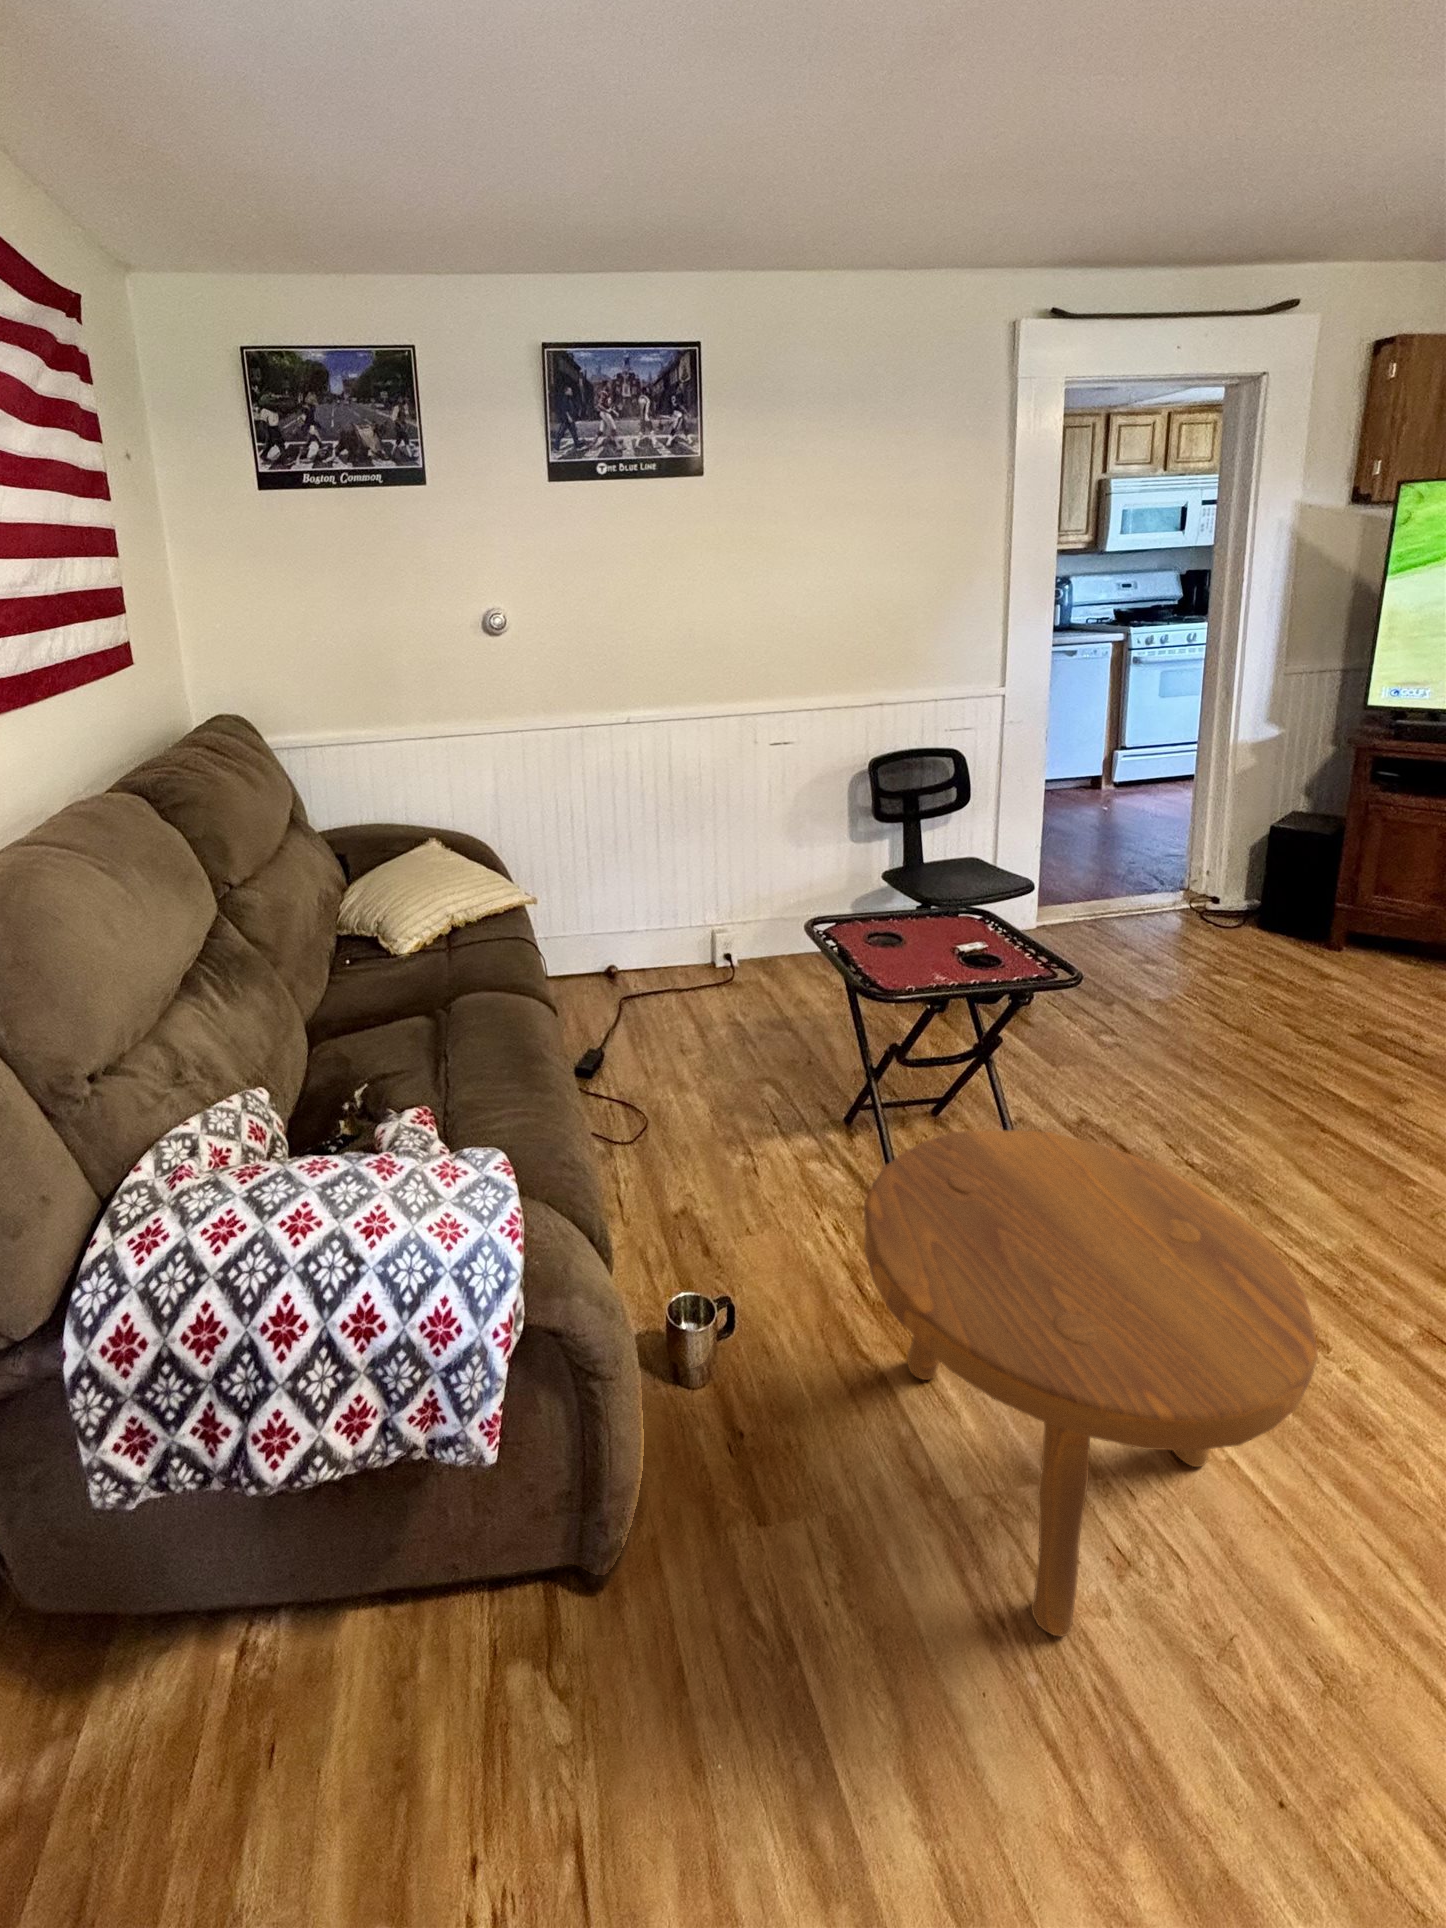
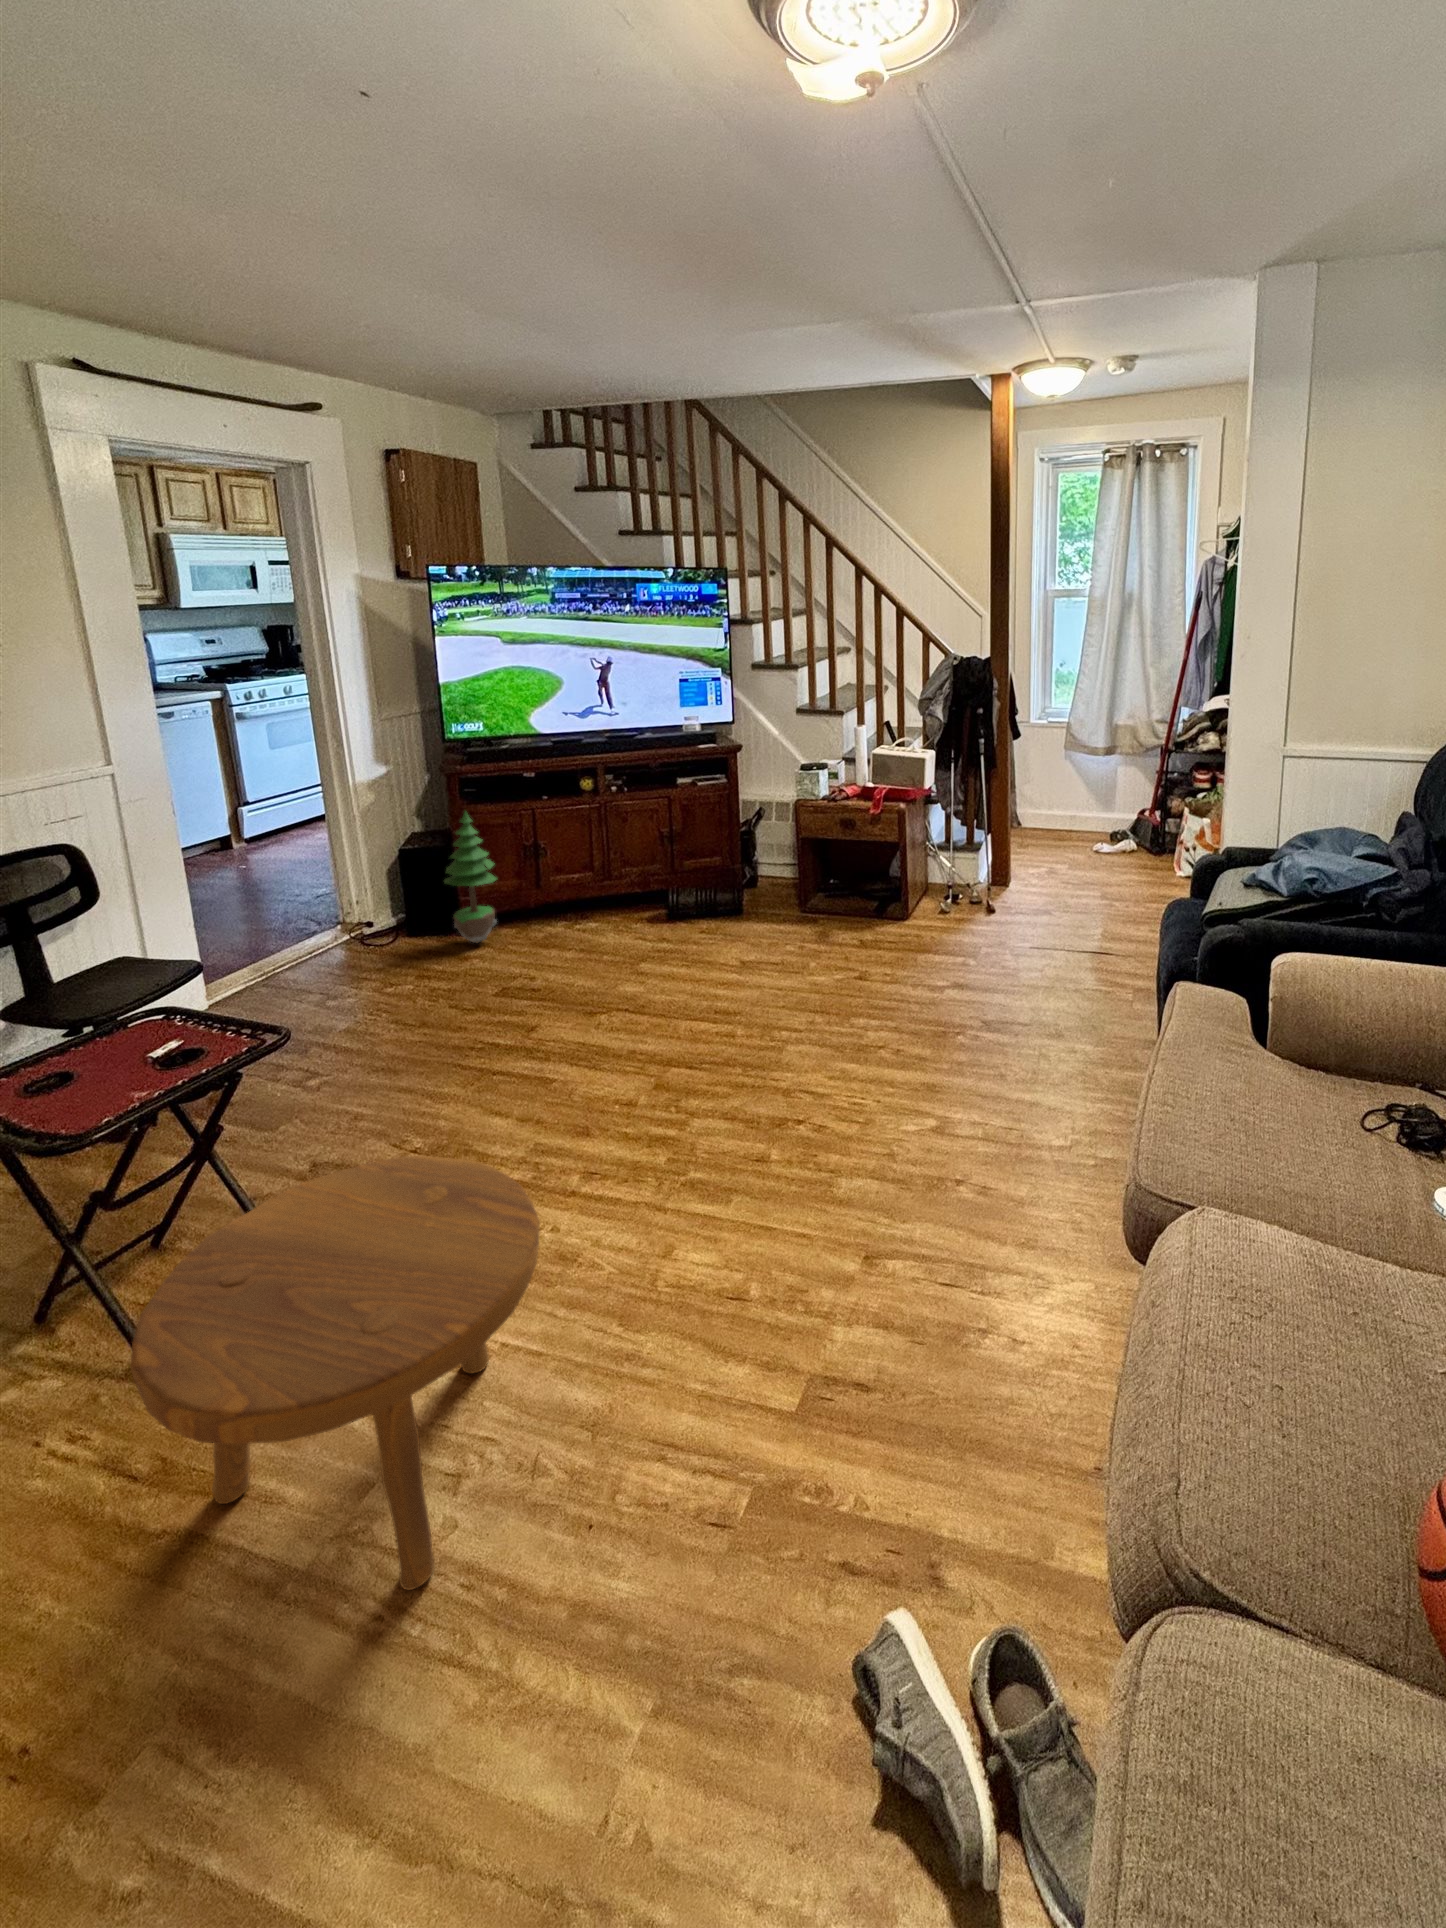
potted tree: none [1319,796,1402,965] -> present [444,812,497,944]

